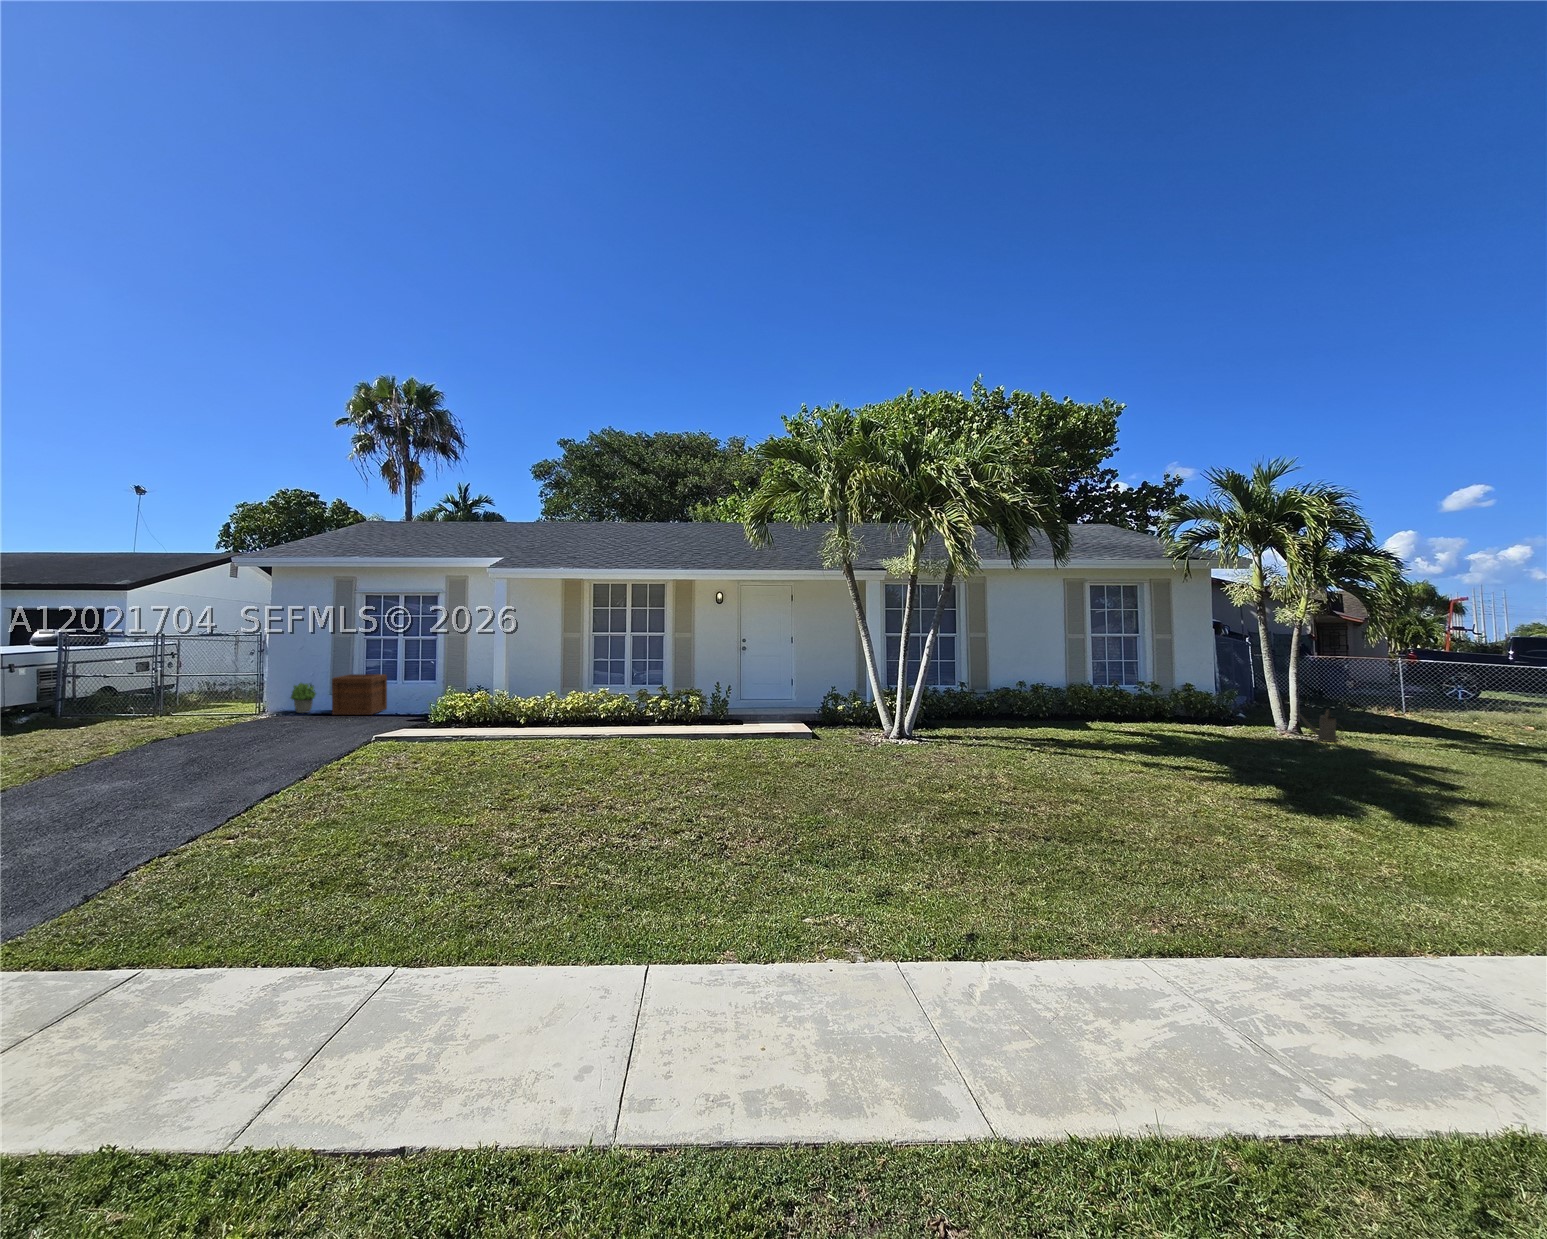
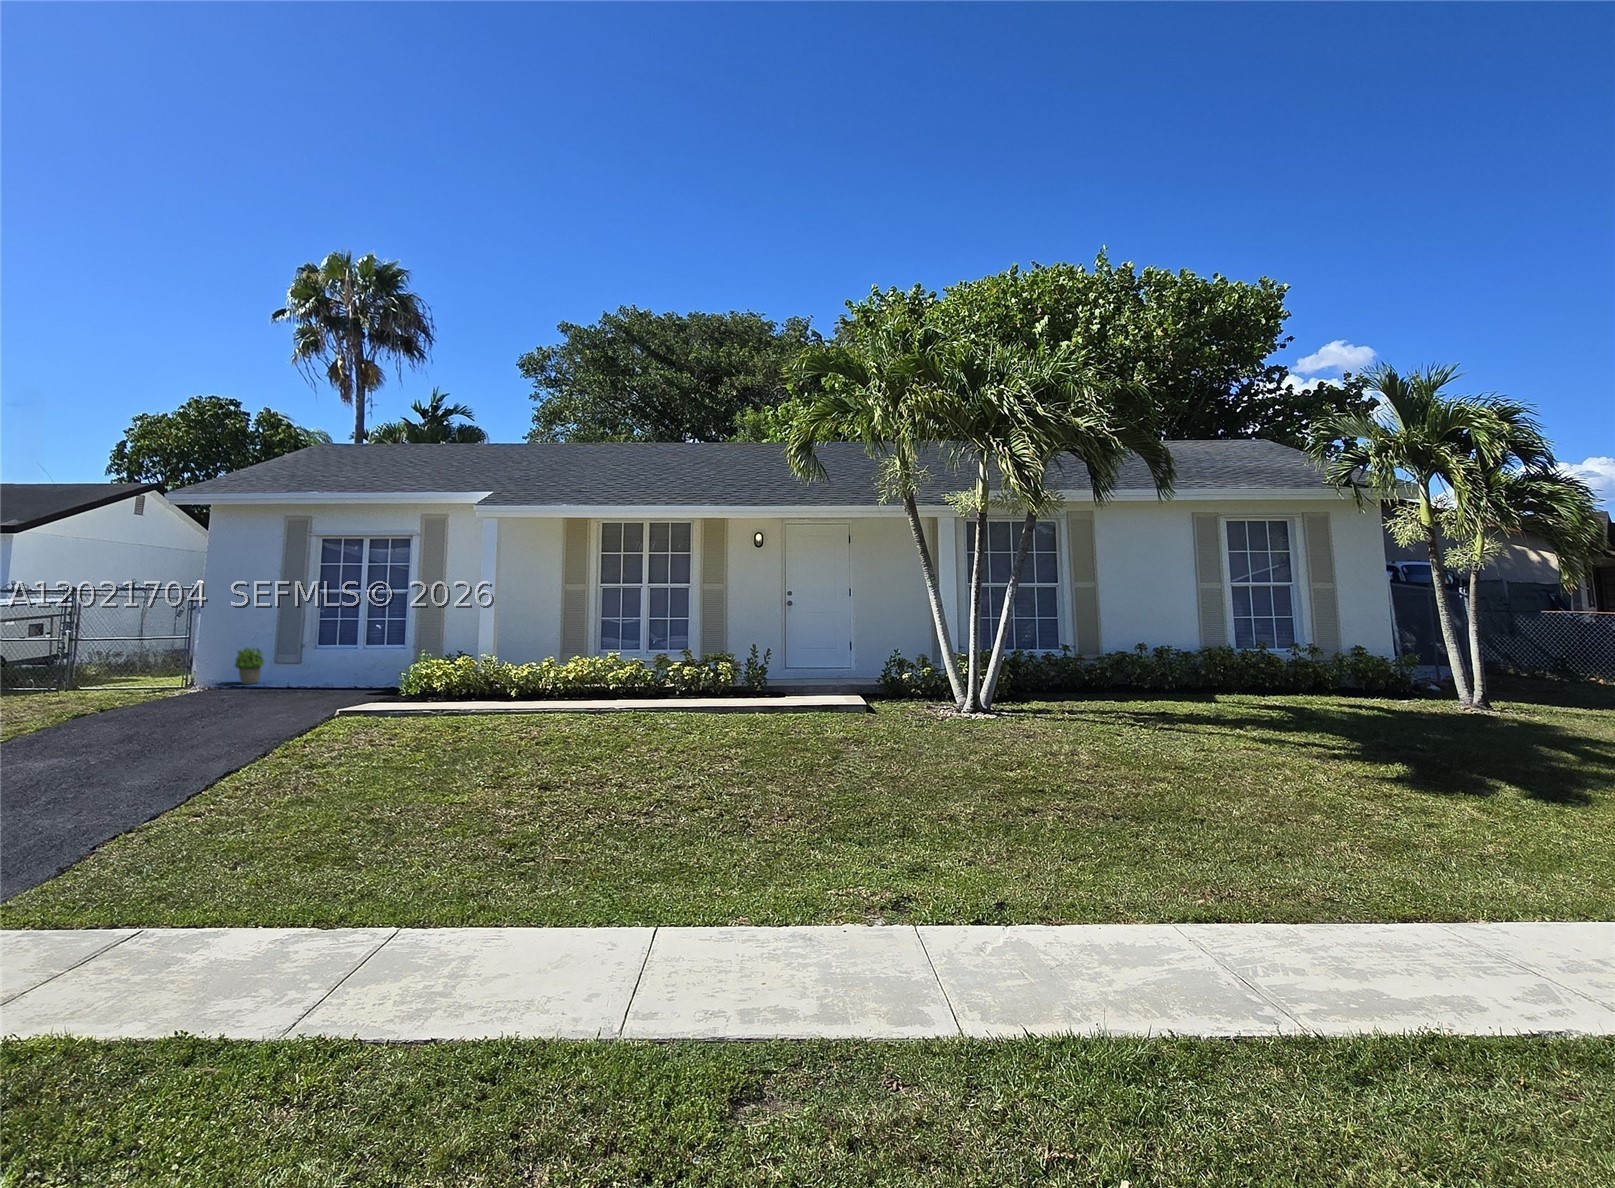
wooden crate: present [332,674,387,715] -> none [284,637,349,687]
watering can: present [1297,710,1337,742] -> none [1483,677,1540,718]

